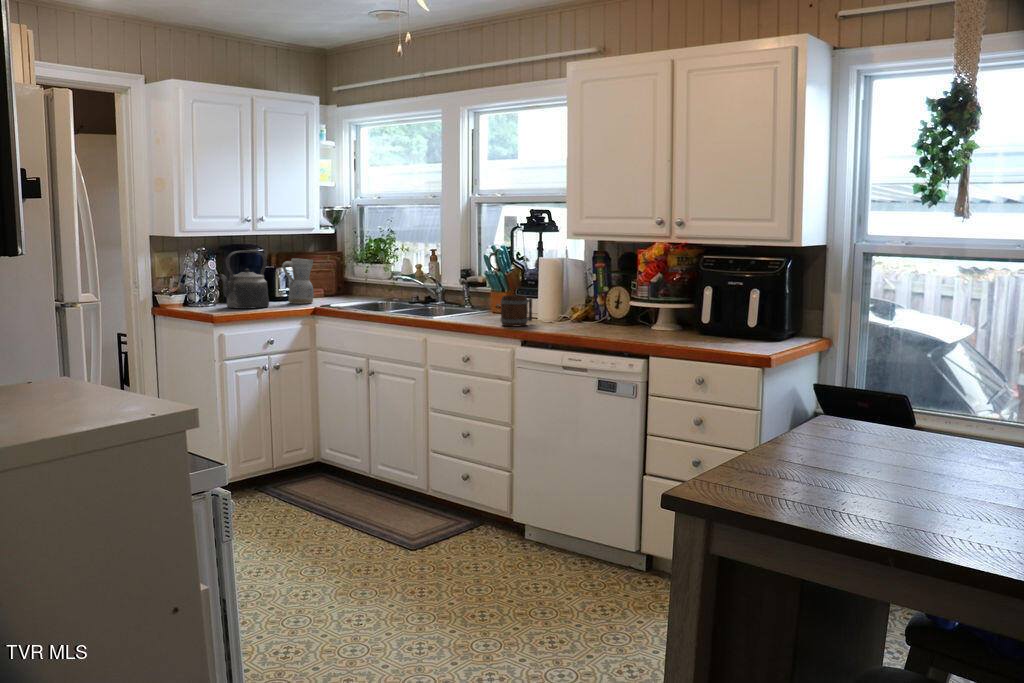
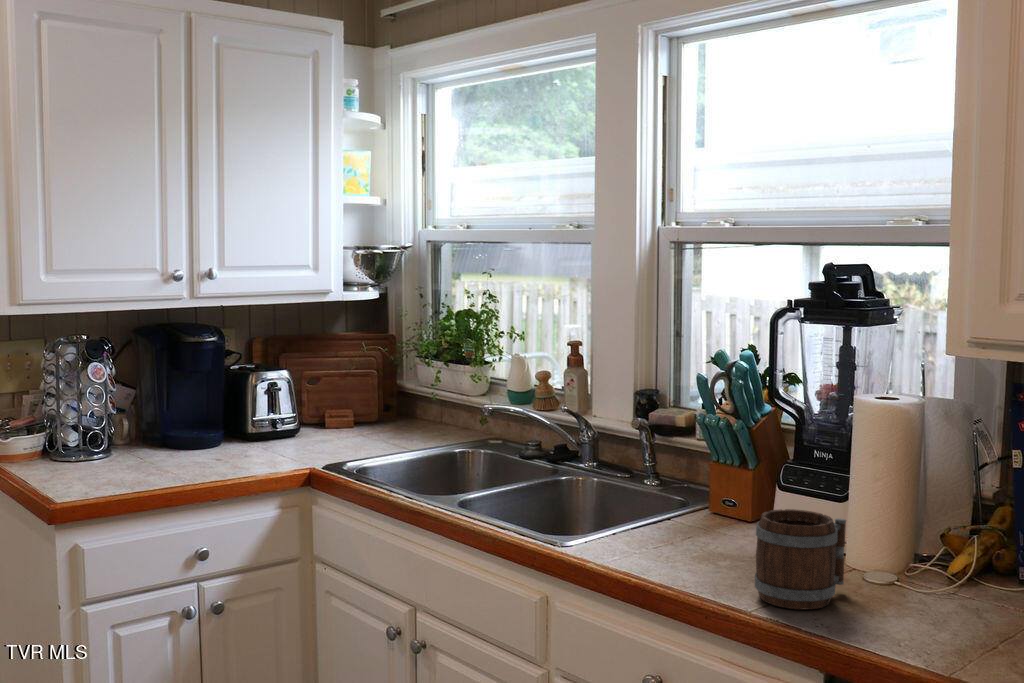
kettle: present [220,251,269,309] -> none [103,344,216,474]
ceramic pitcher: present [282,259,314,304] -> none [254,356,320,454]

